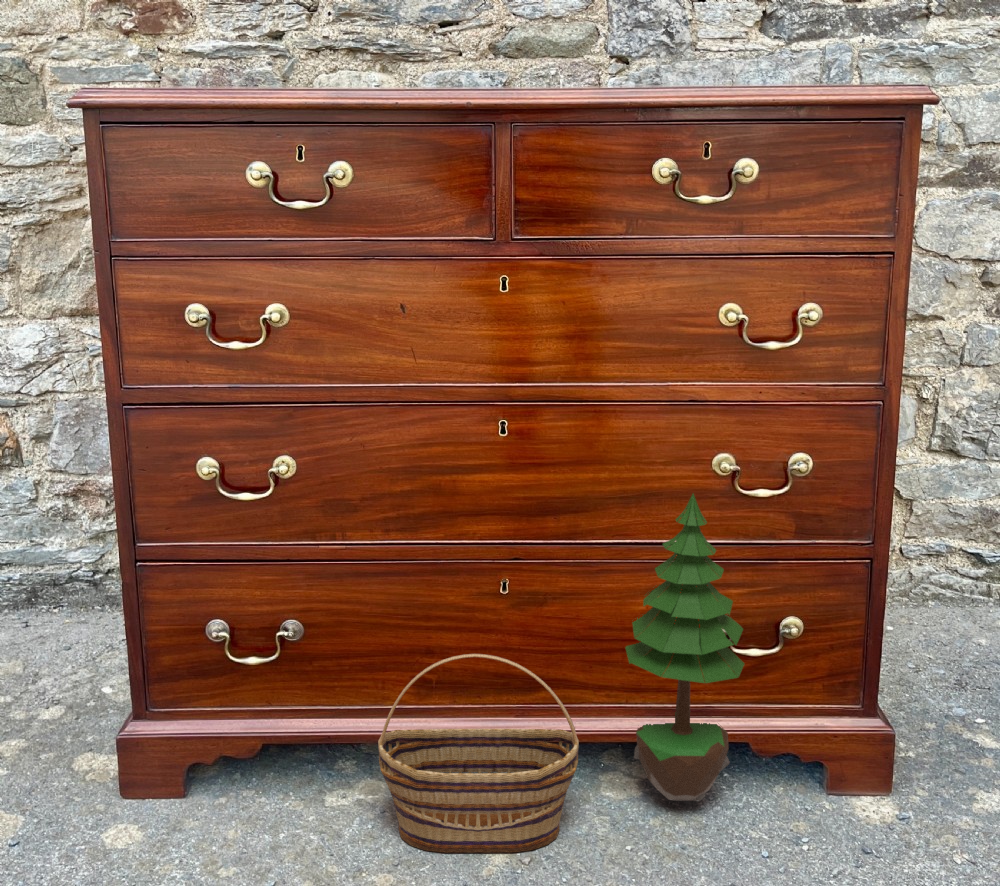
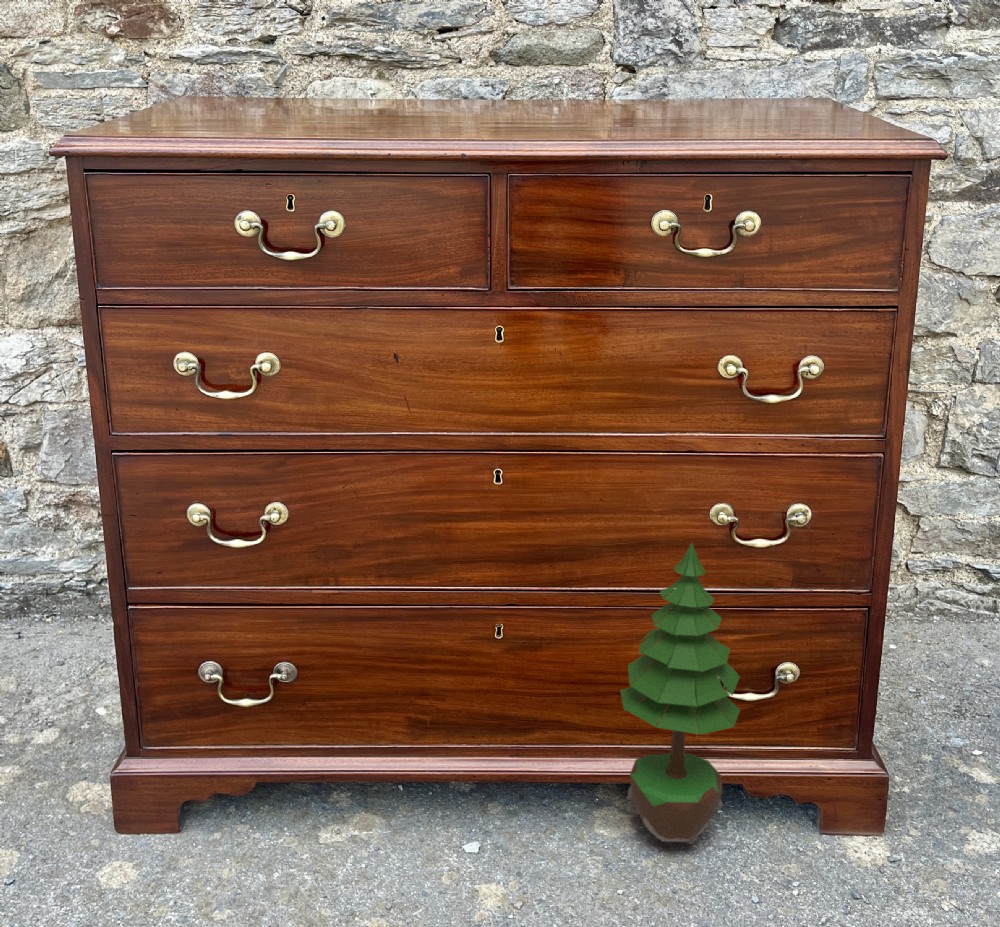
basket: present [378,654,579,853] -> none [371,702,572,896]

